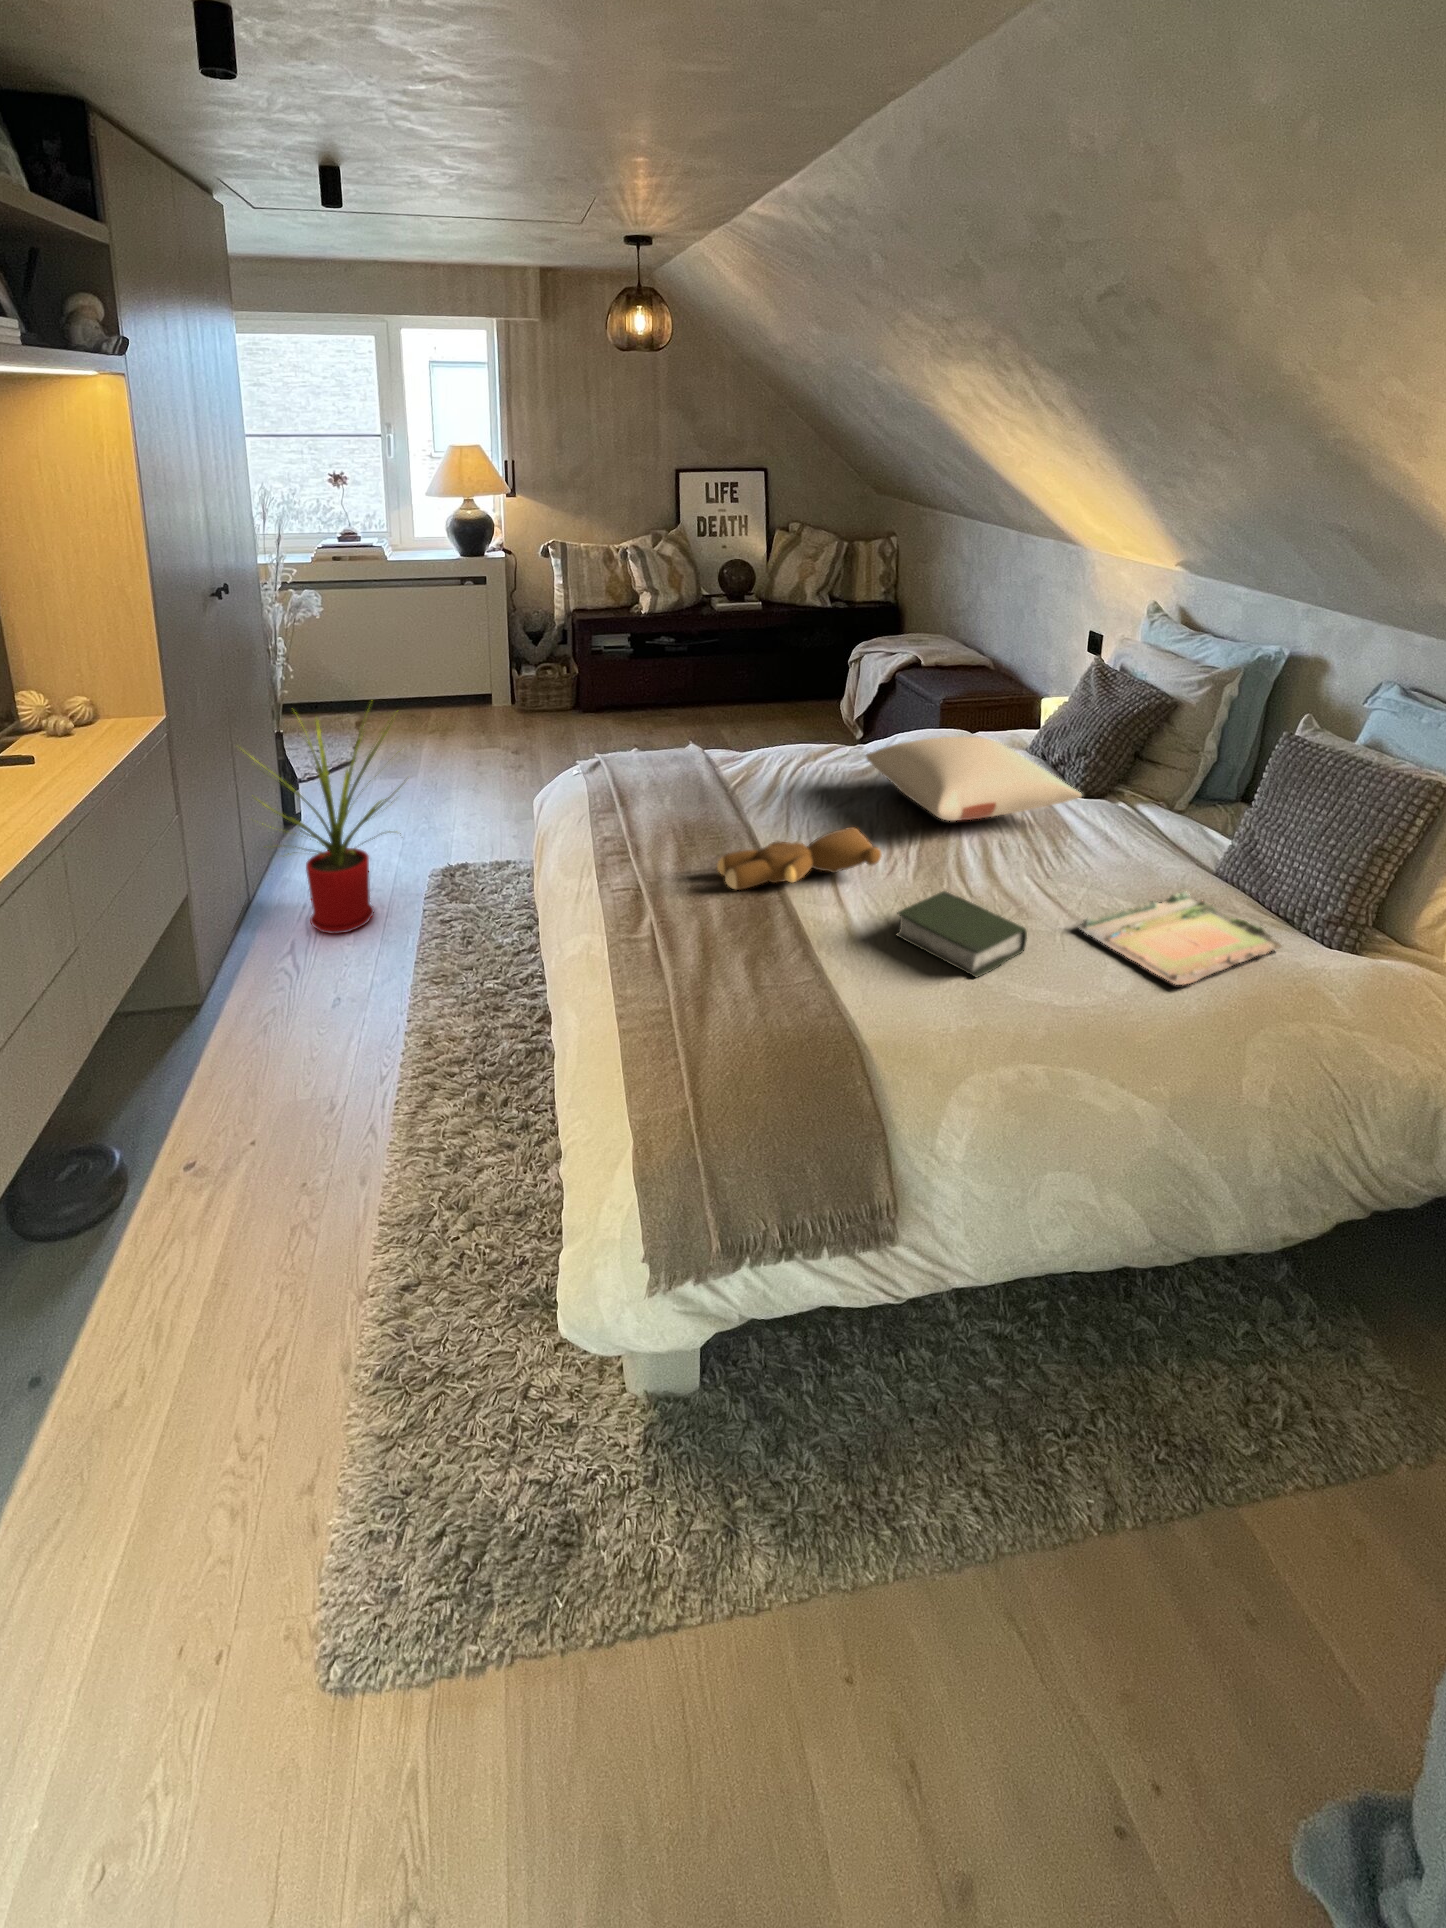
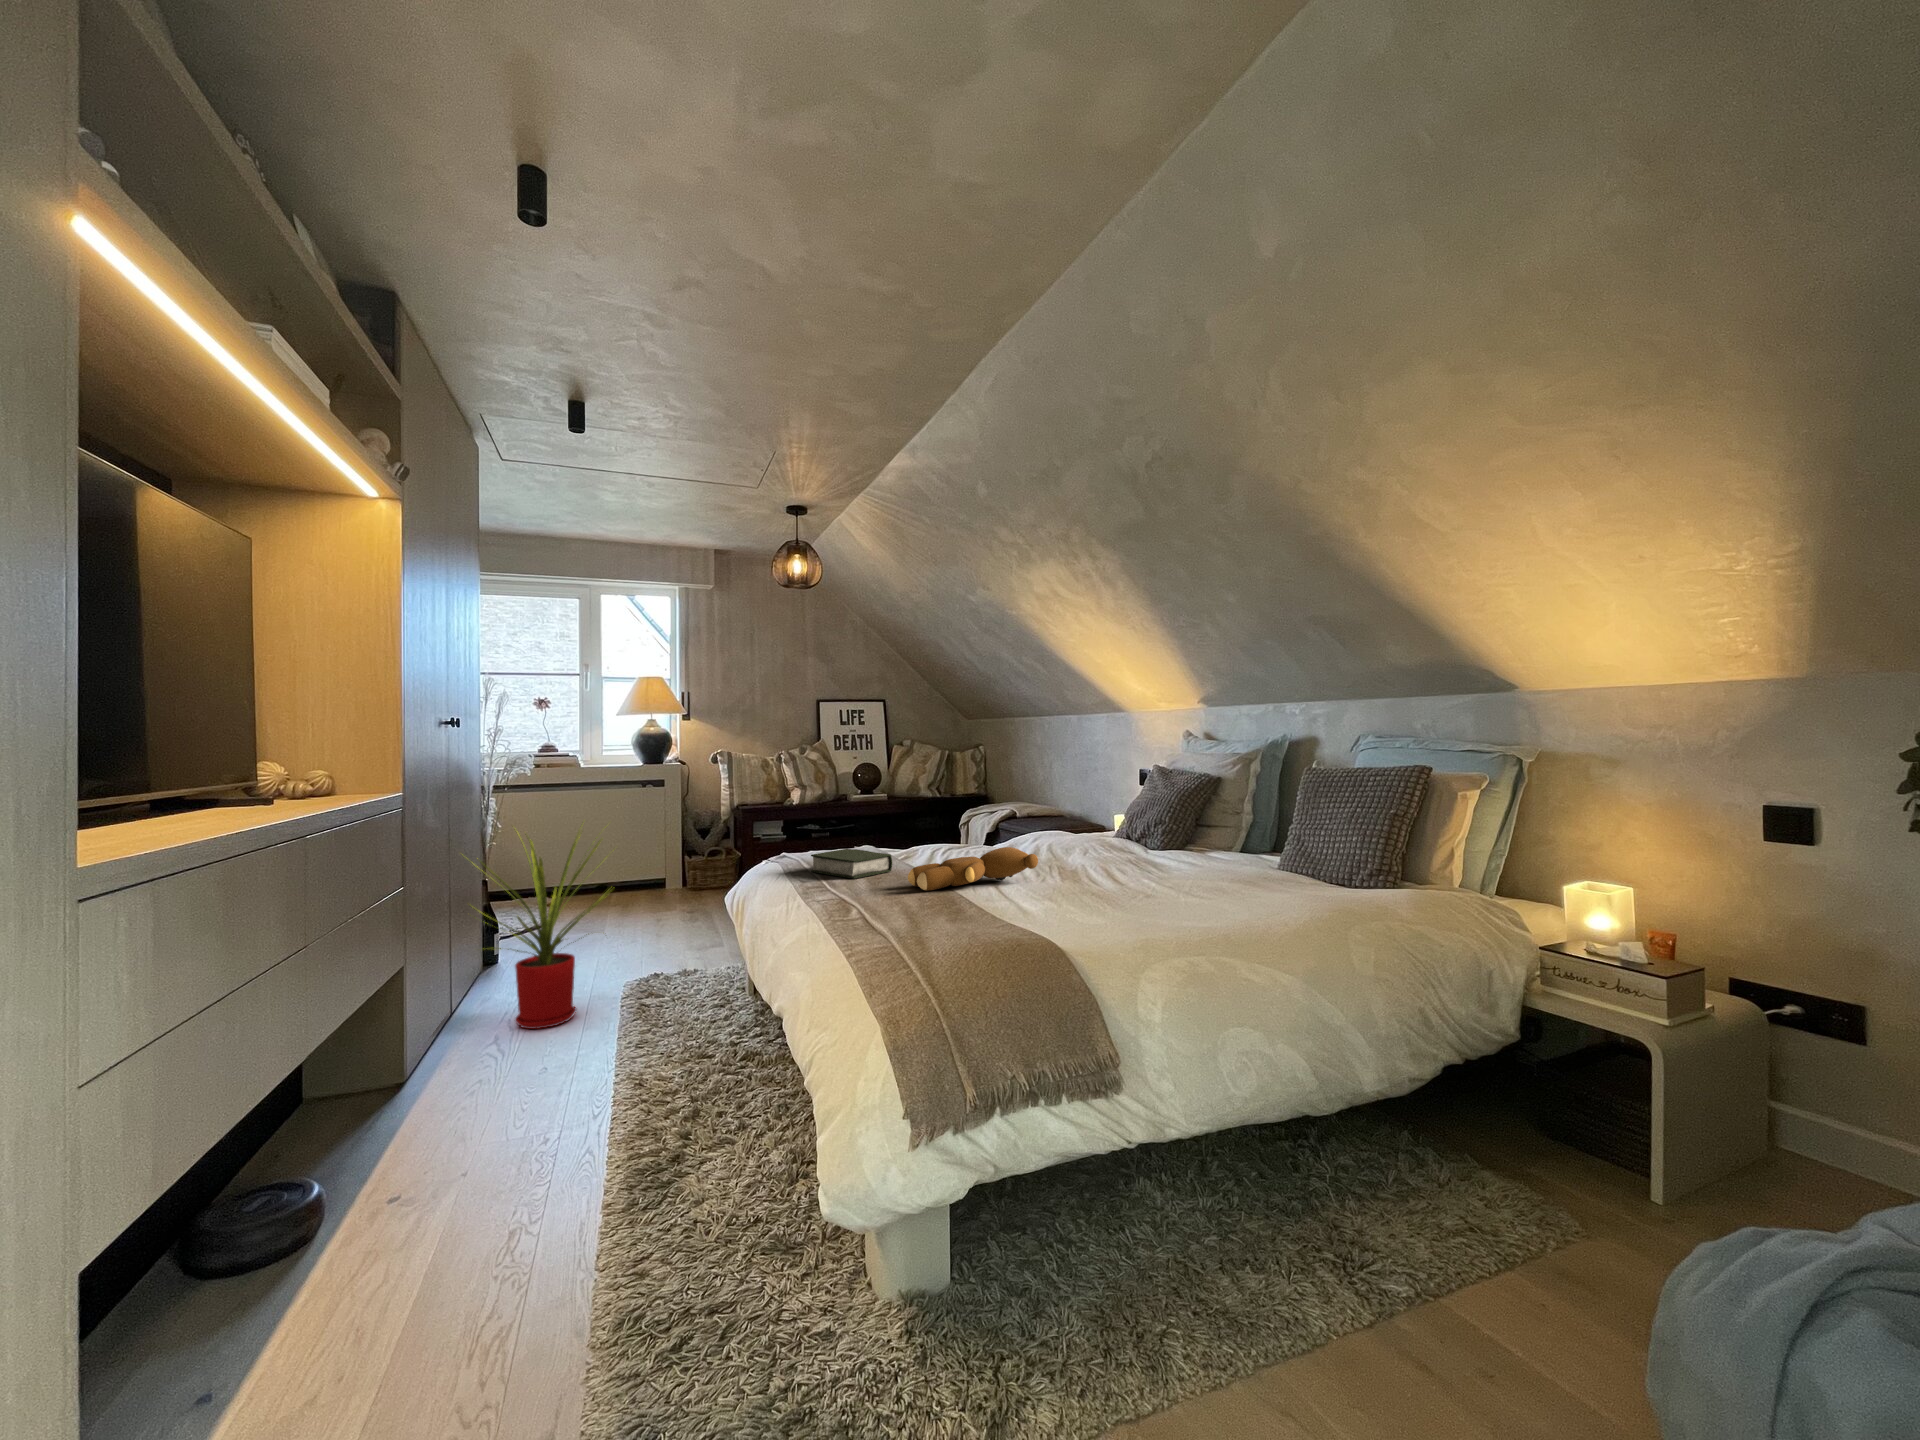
pillow: present [866,737,1082,821] -> none [1005,803,1173,856]
book: present [897,891,1027,977] -> present [811,849,892,879]
tray: present [1079,892,1281,985] -> none [1199,869,1348,901]

